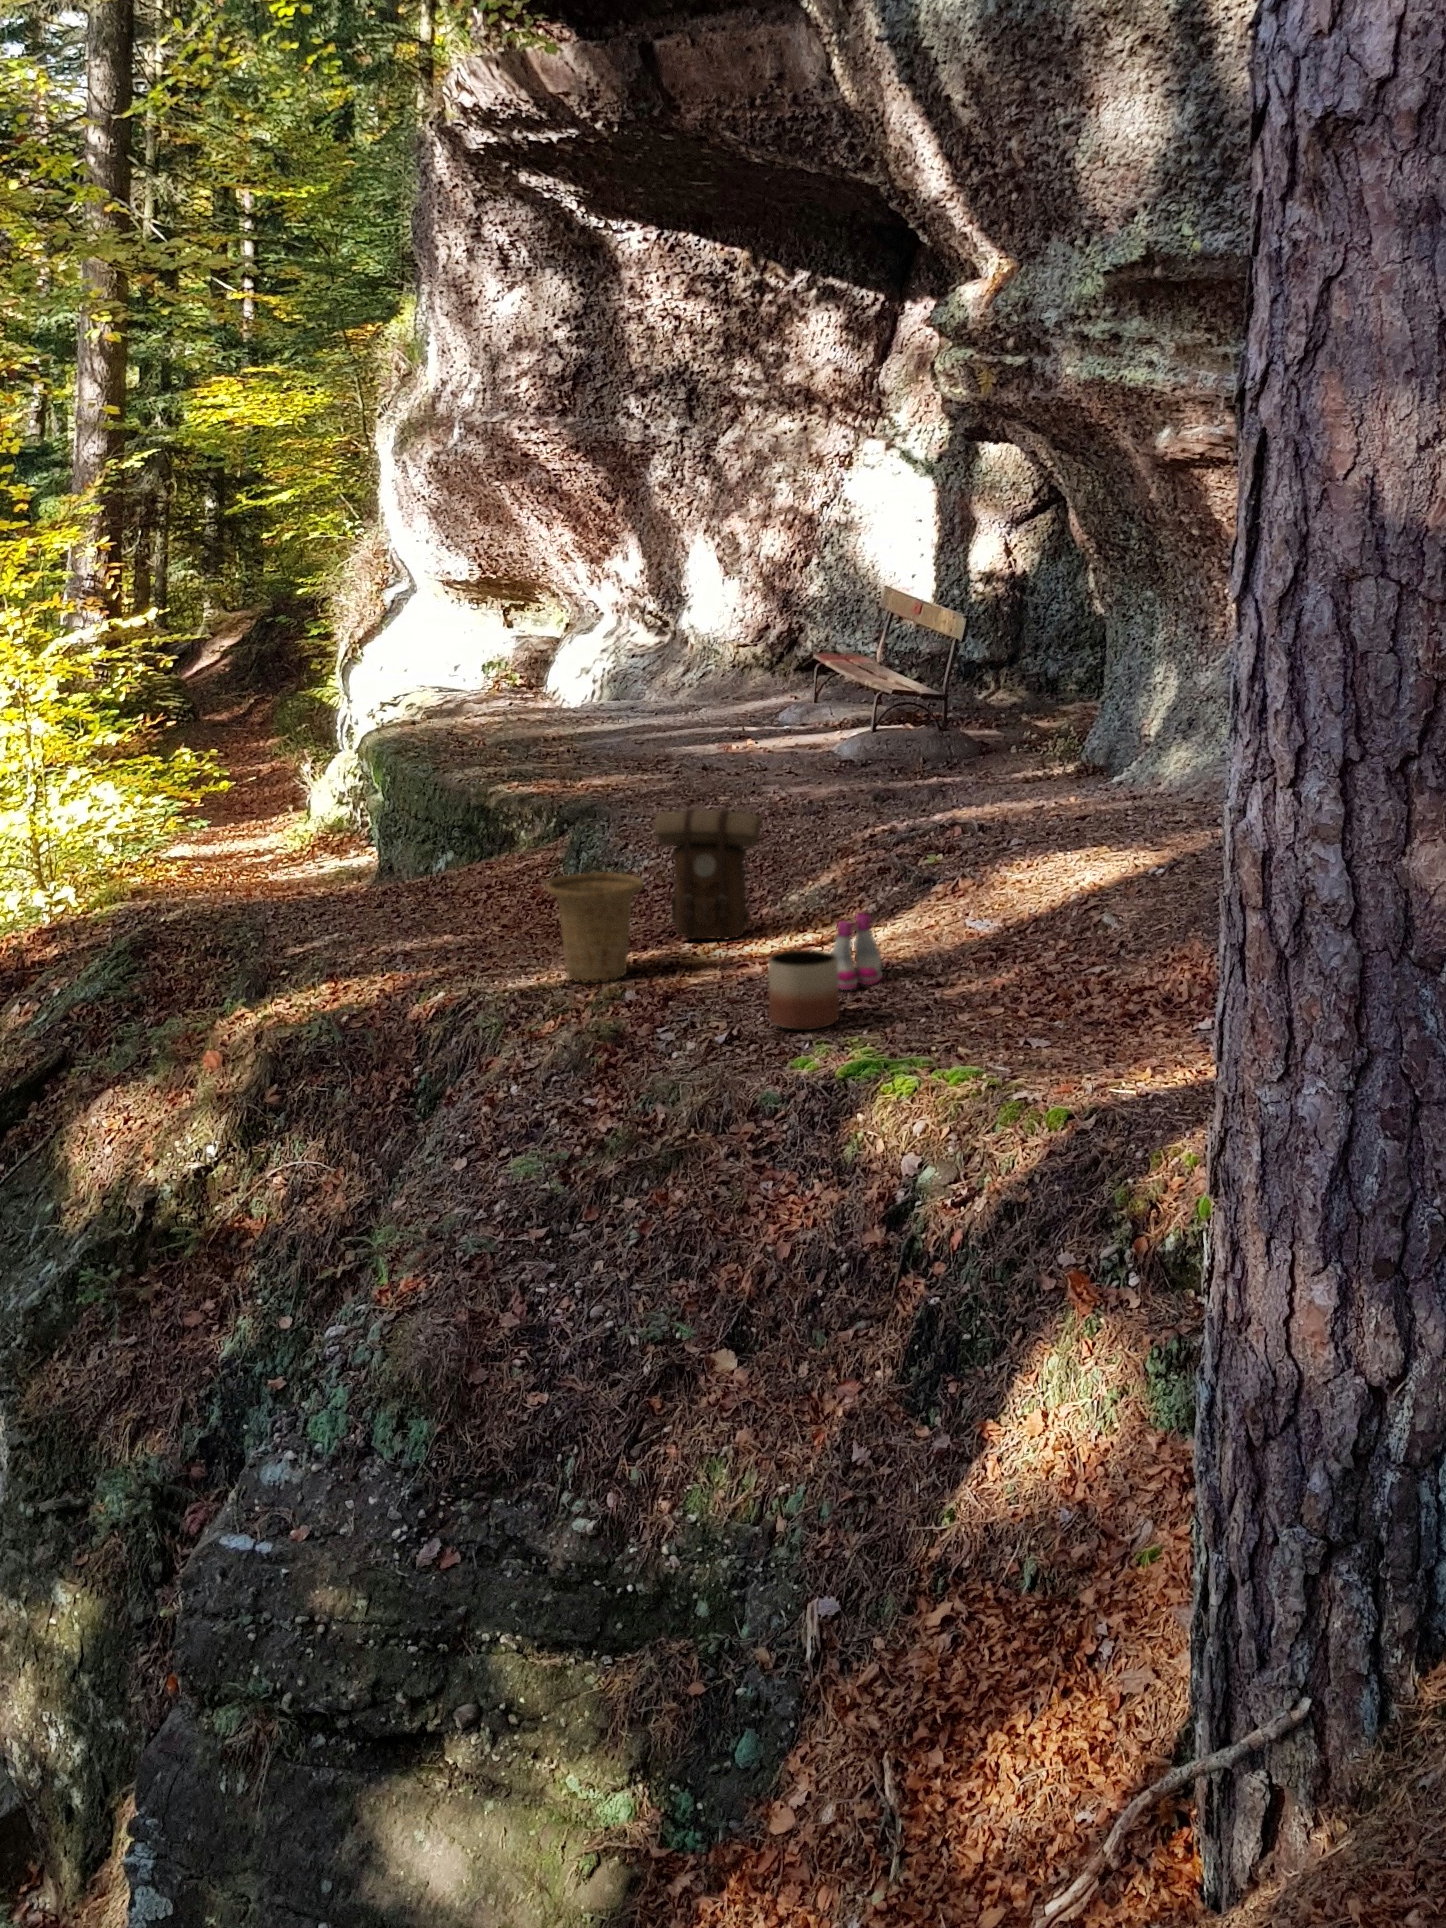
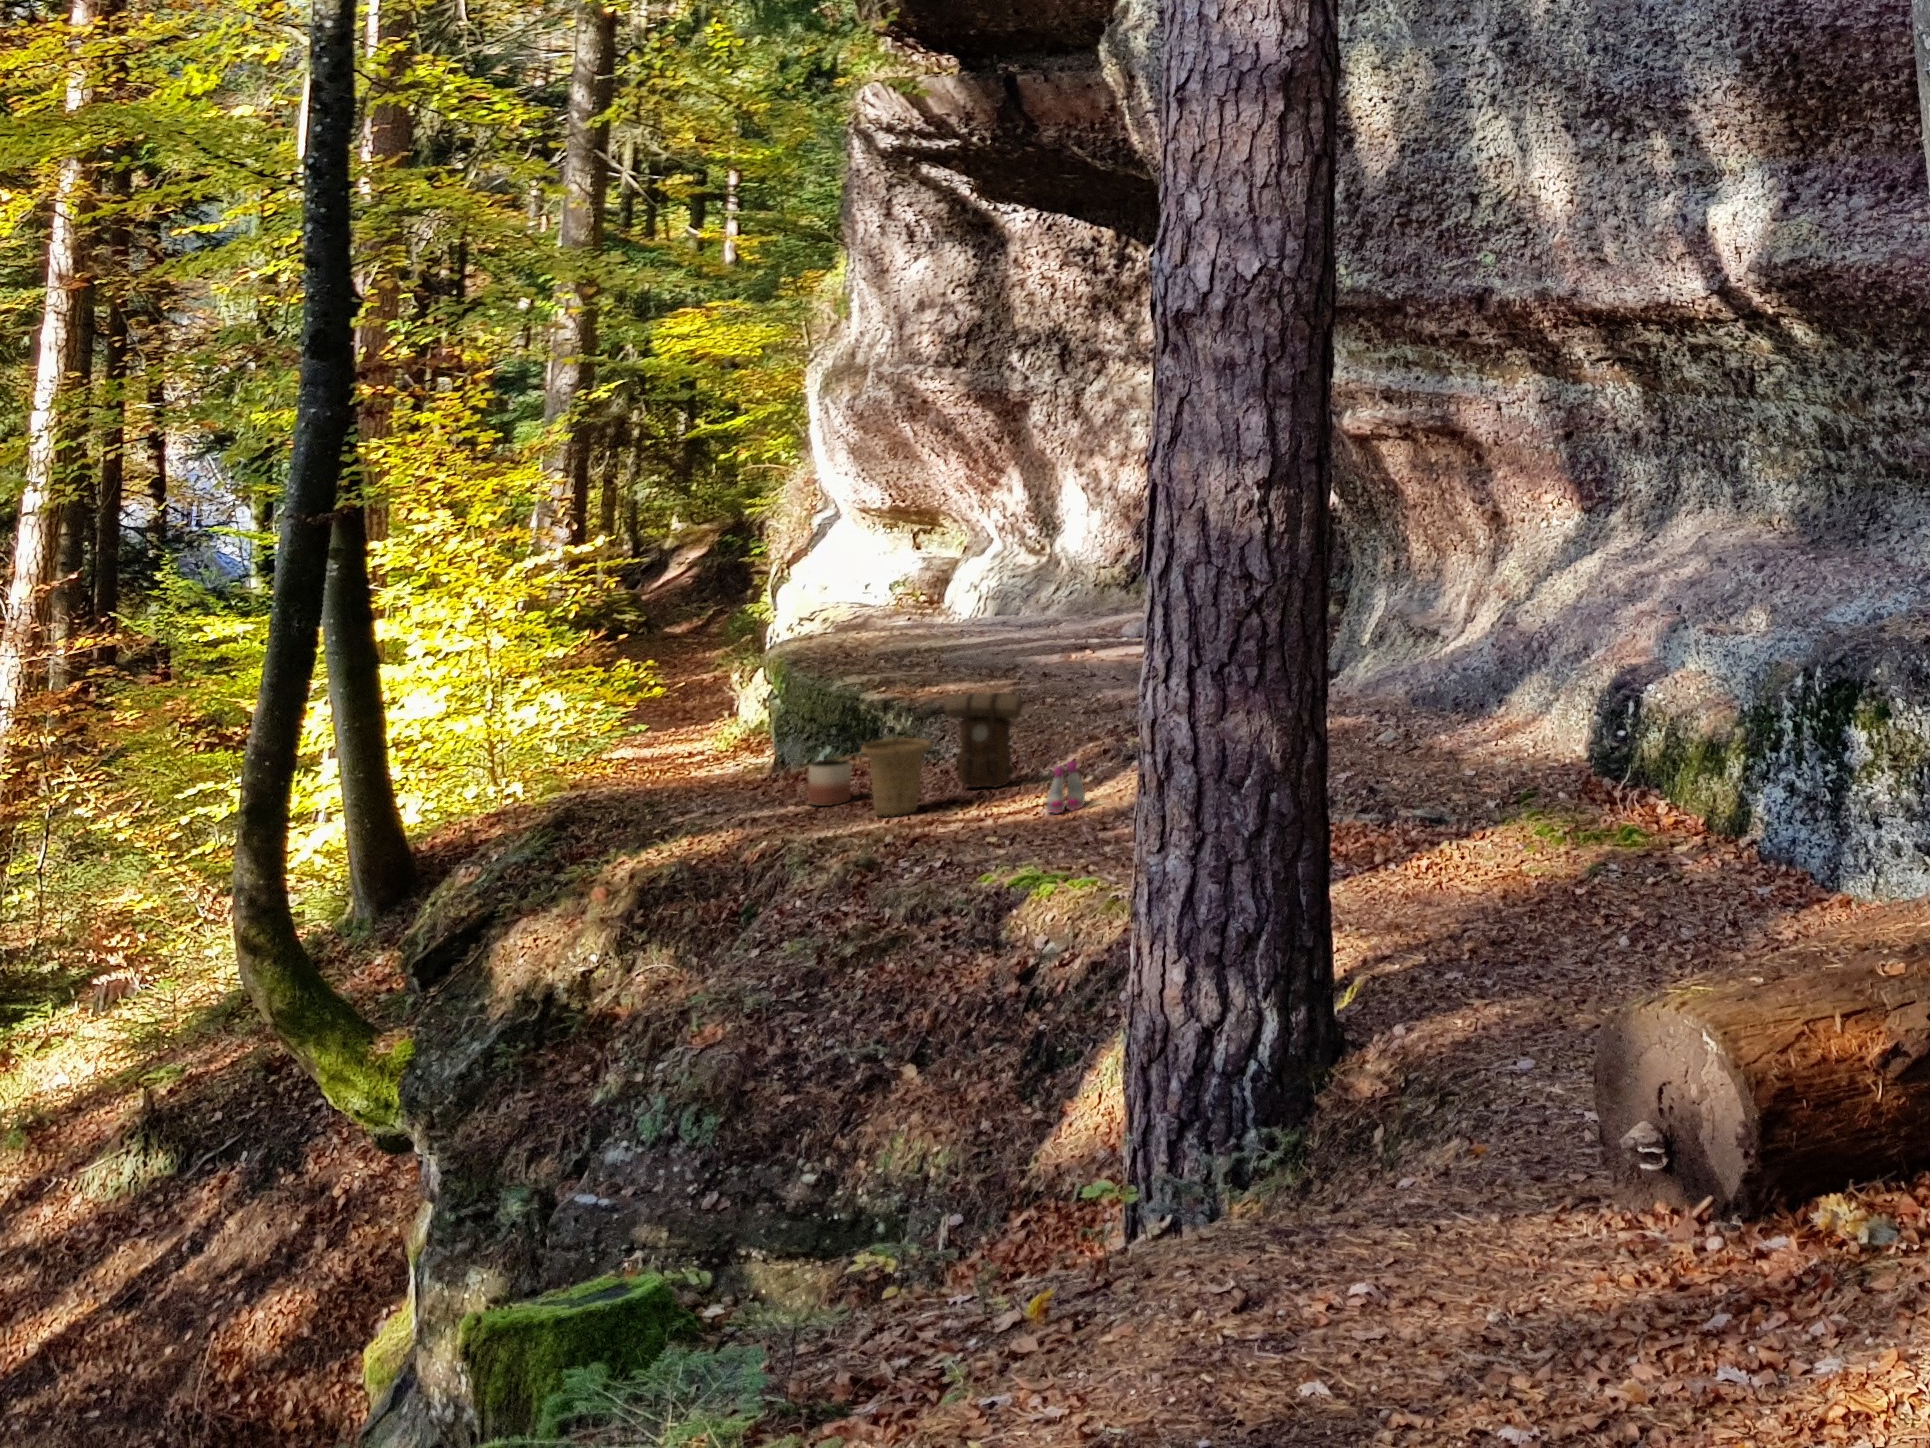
planter: present [768,950,839,1030] -> present [808,759,851,806]

